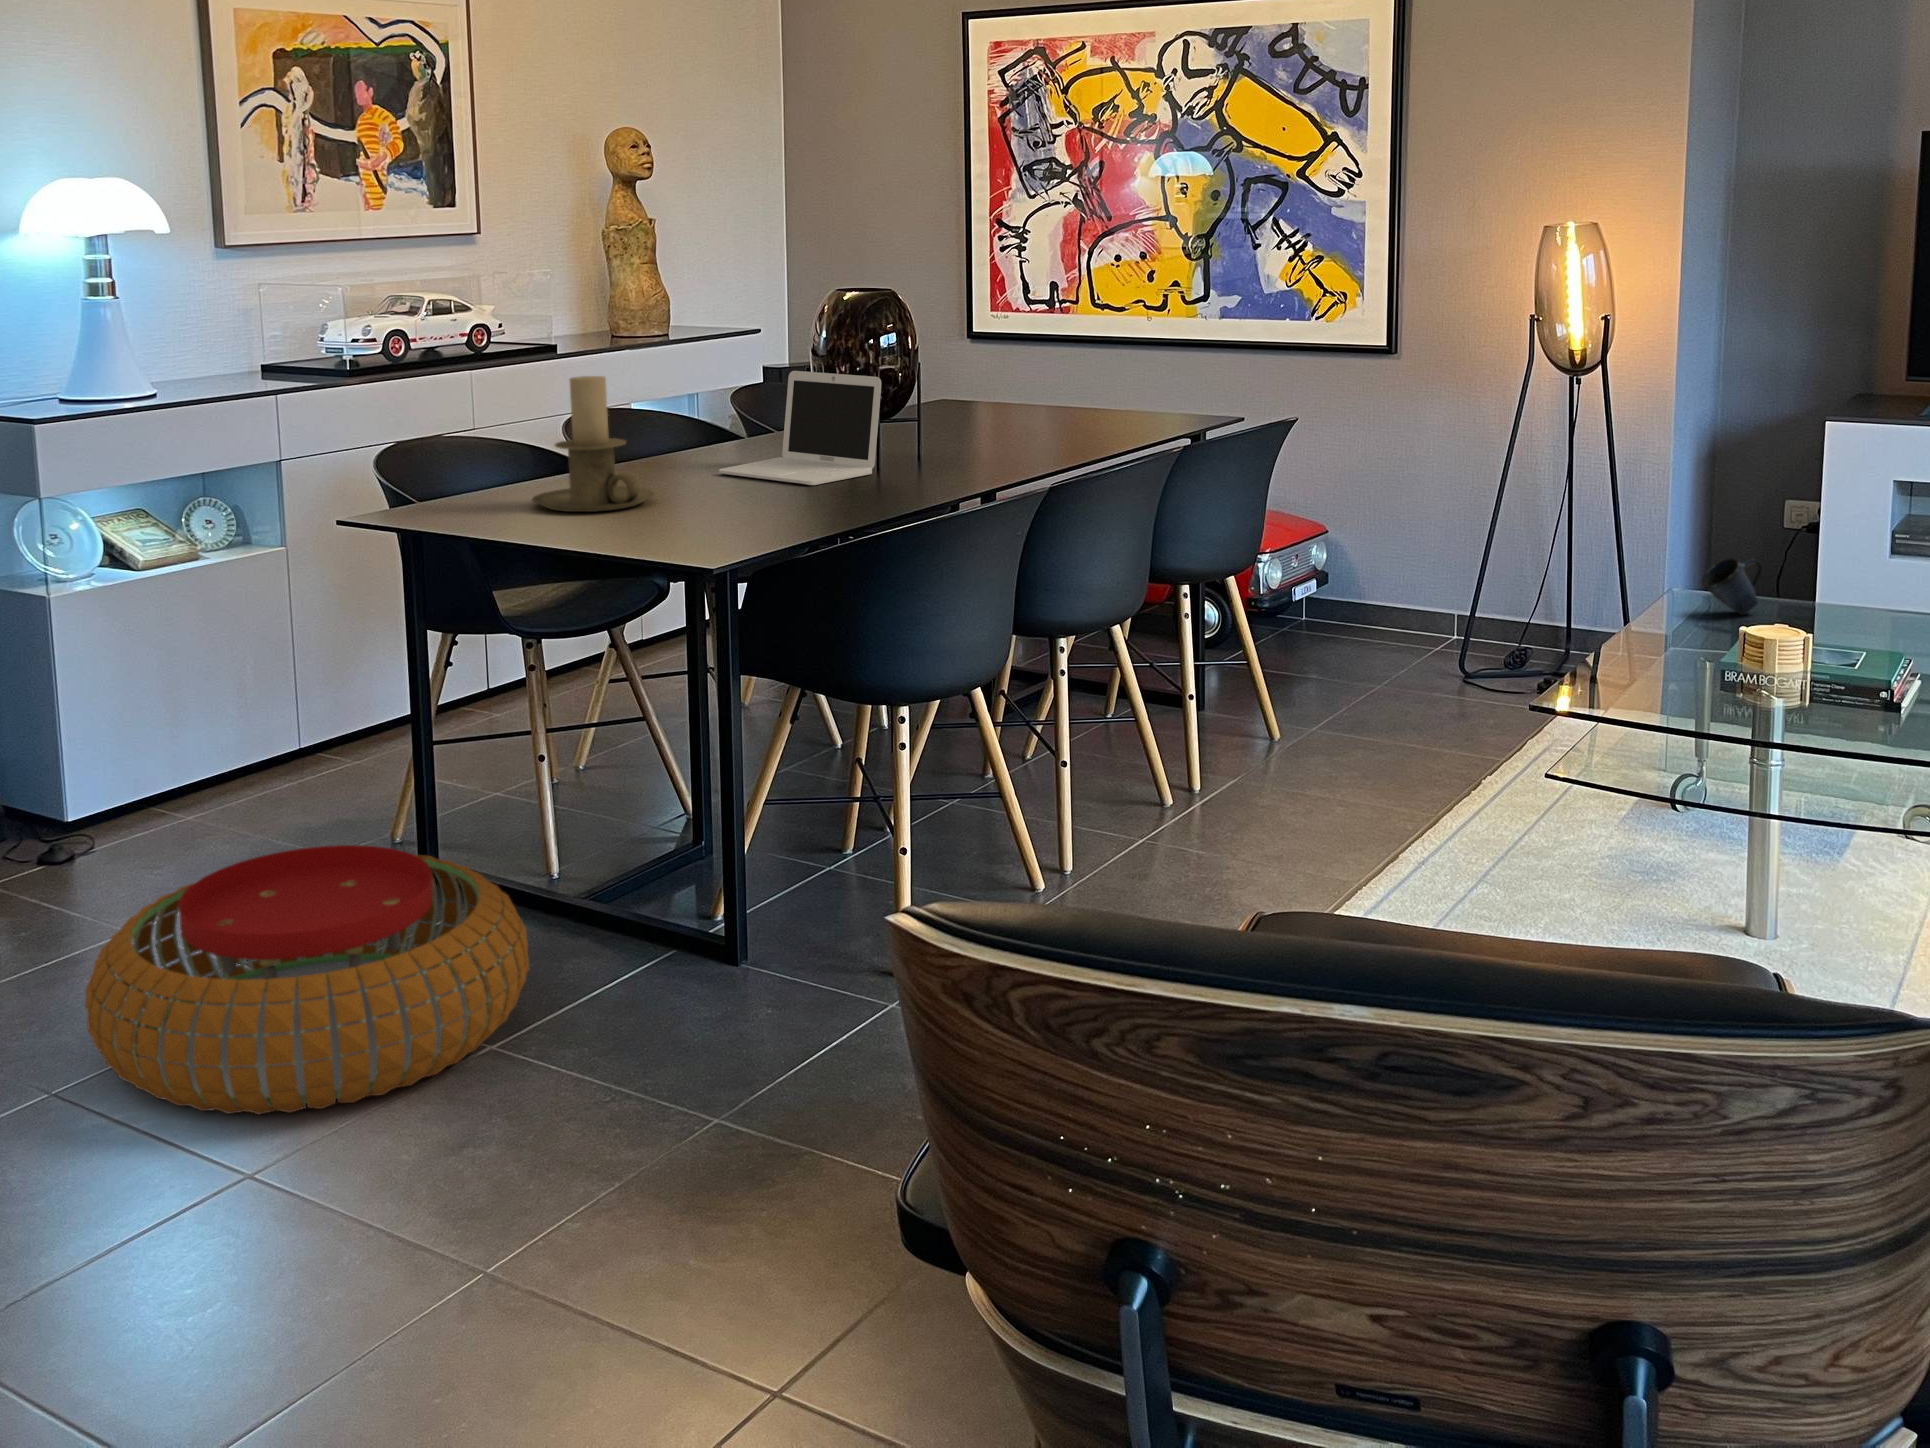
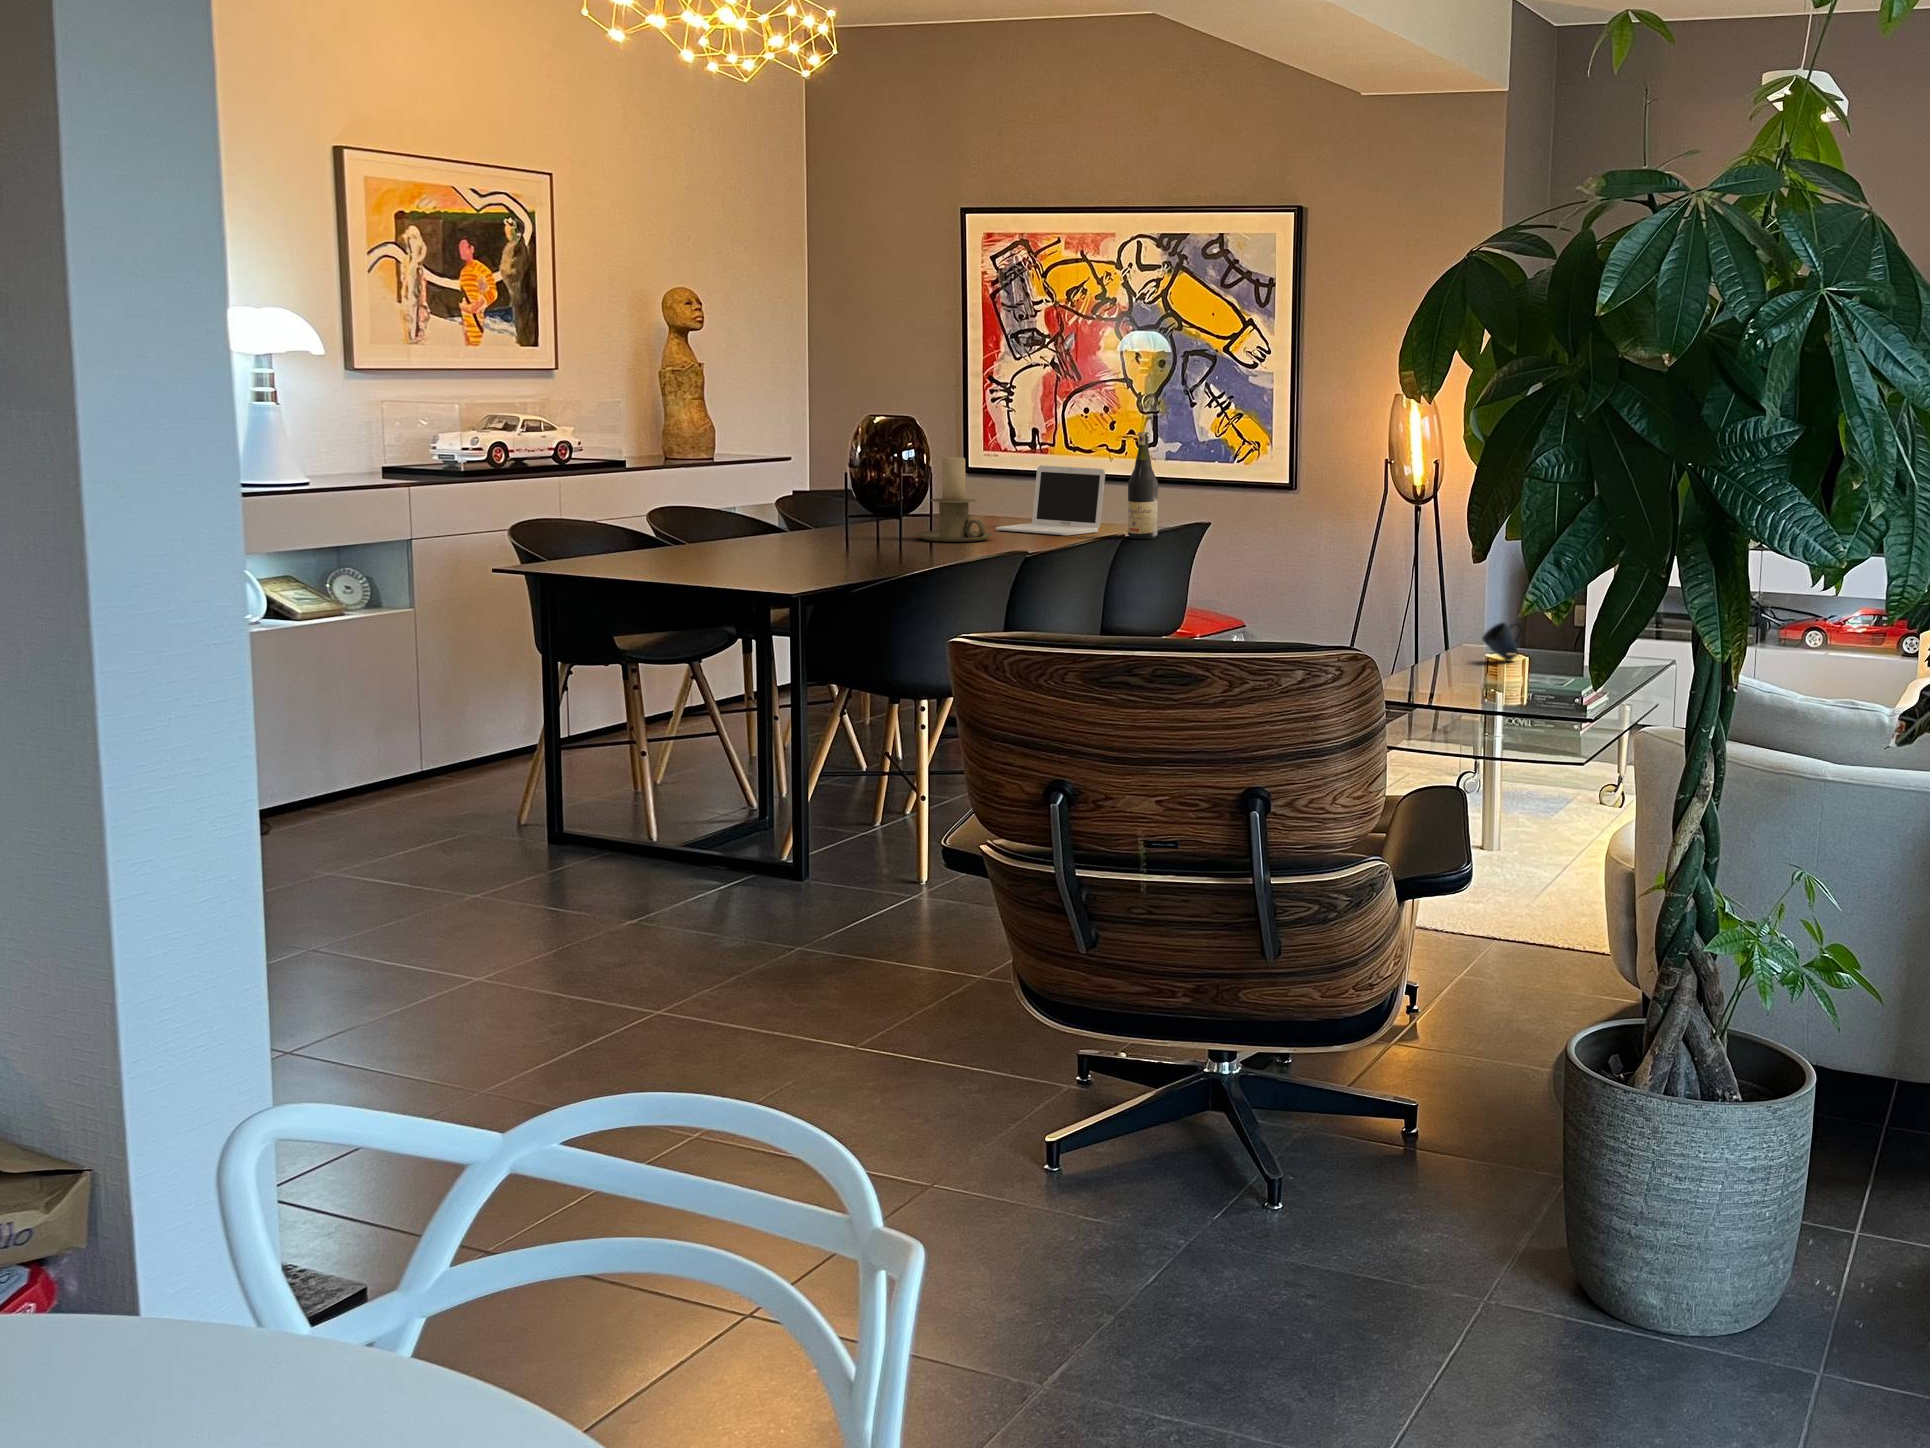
wine bottle: none [1186,297,1227,442] -> present [1128,432,1158,539]
laptop: present [719,371,881,485] -> present [996,465,1105,536]
candle holder: present [532,376,654,512] -> present [915,457,993,542]
pouf: present [85,845,529,1114] -> none [340,790,657,945]

